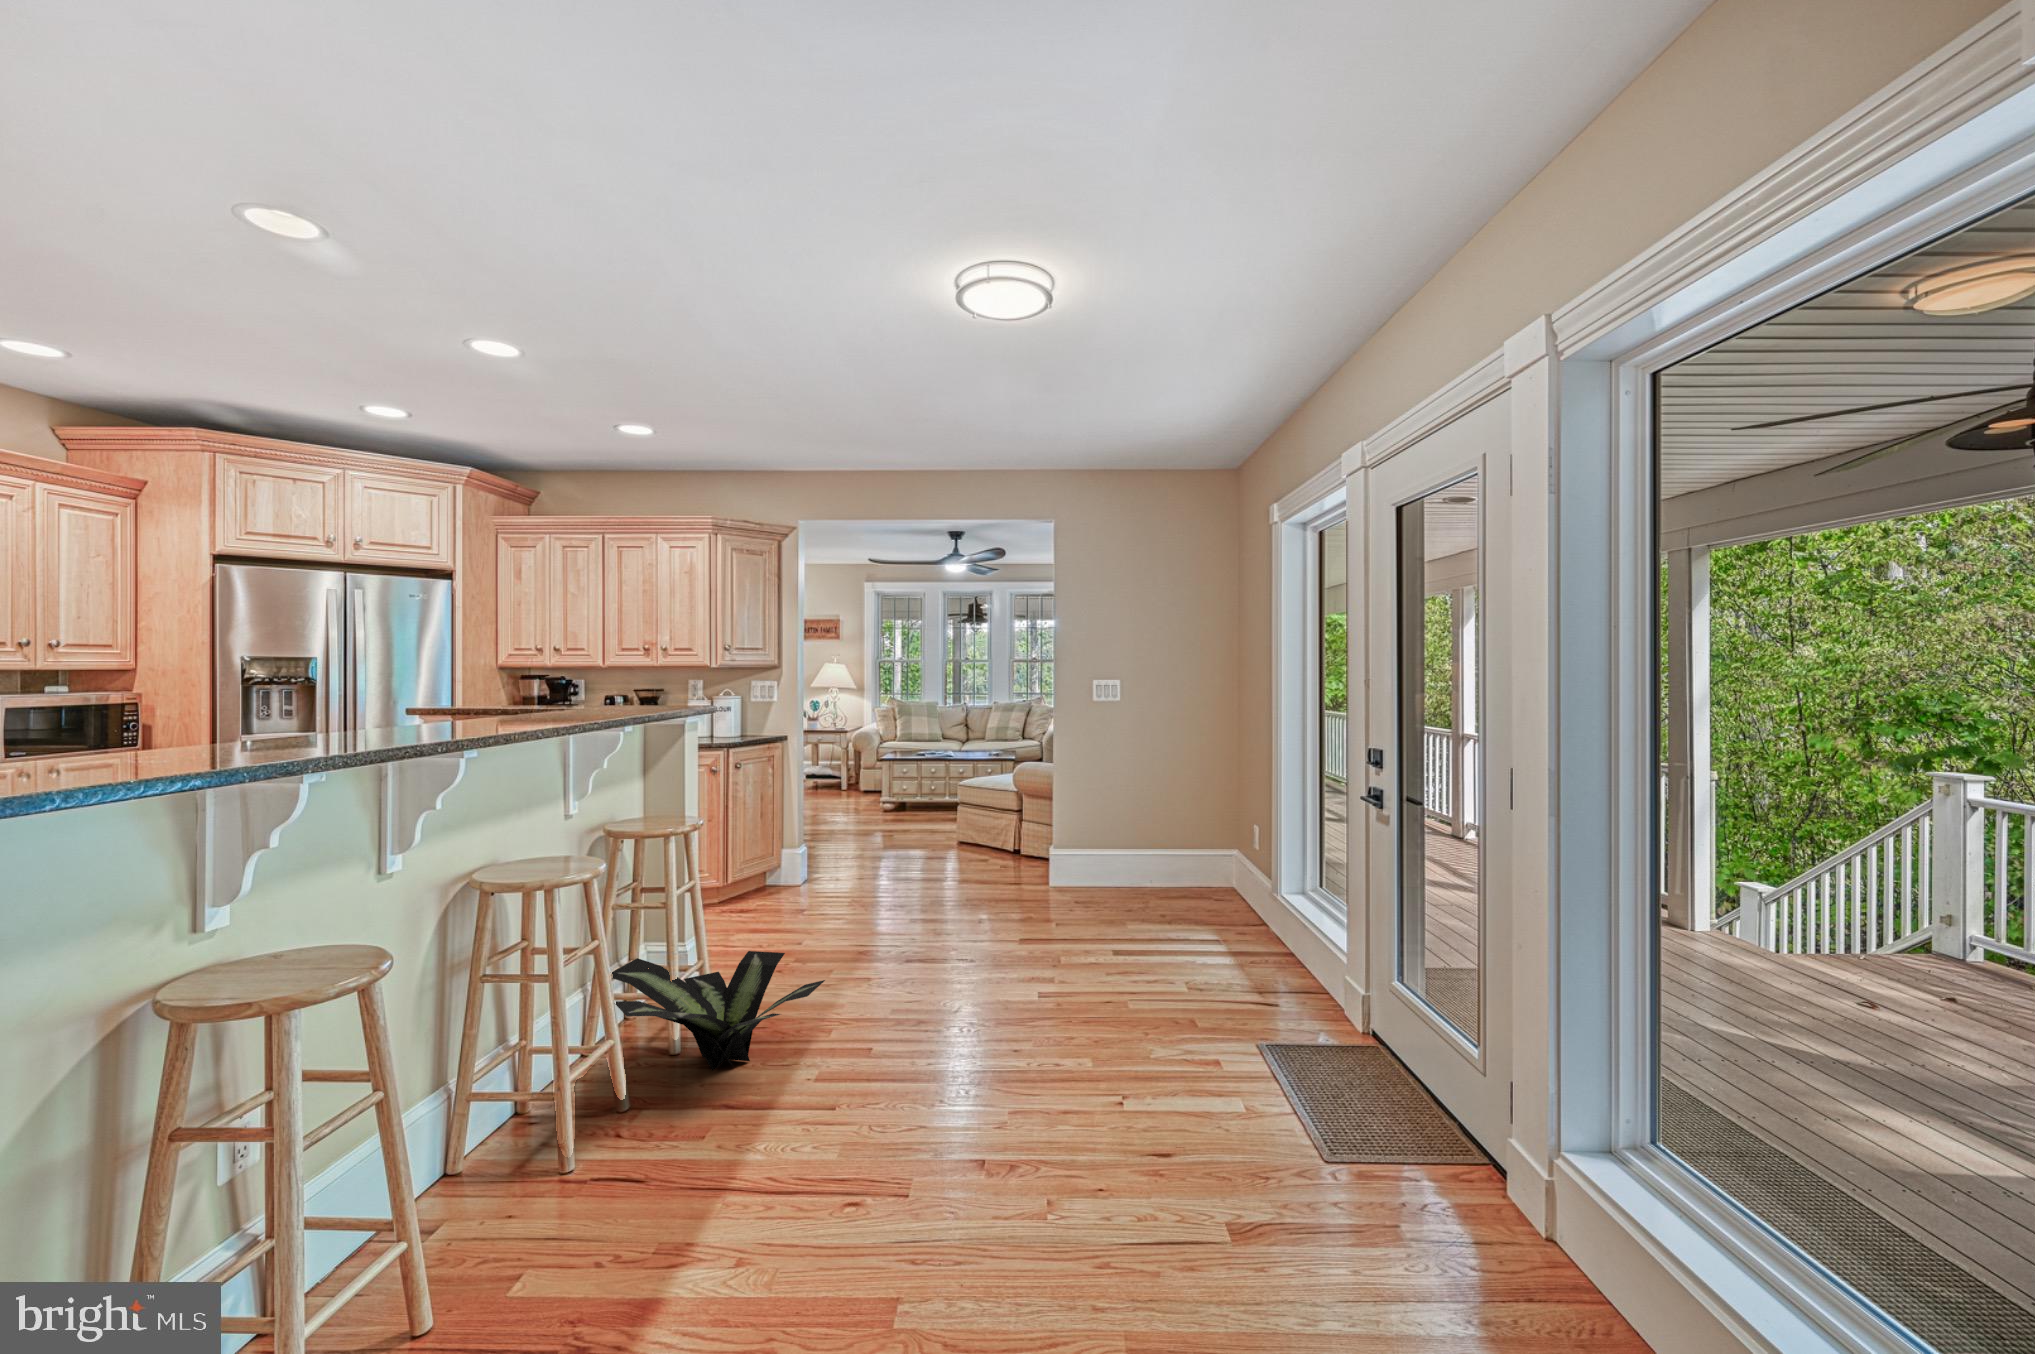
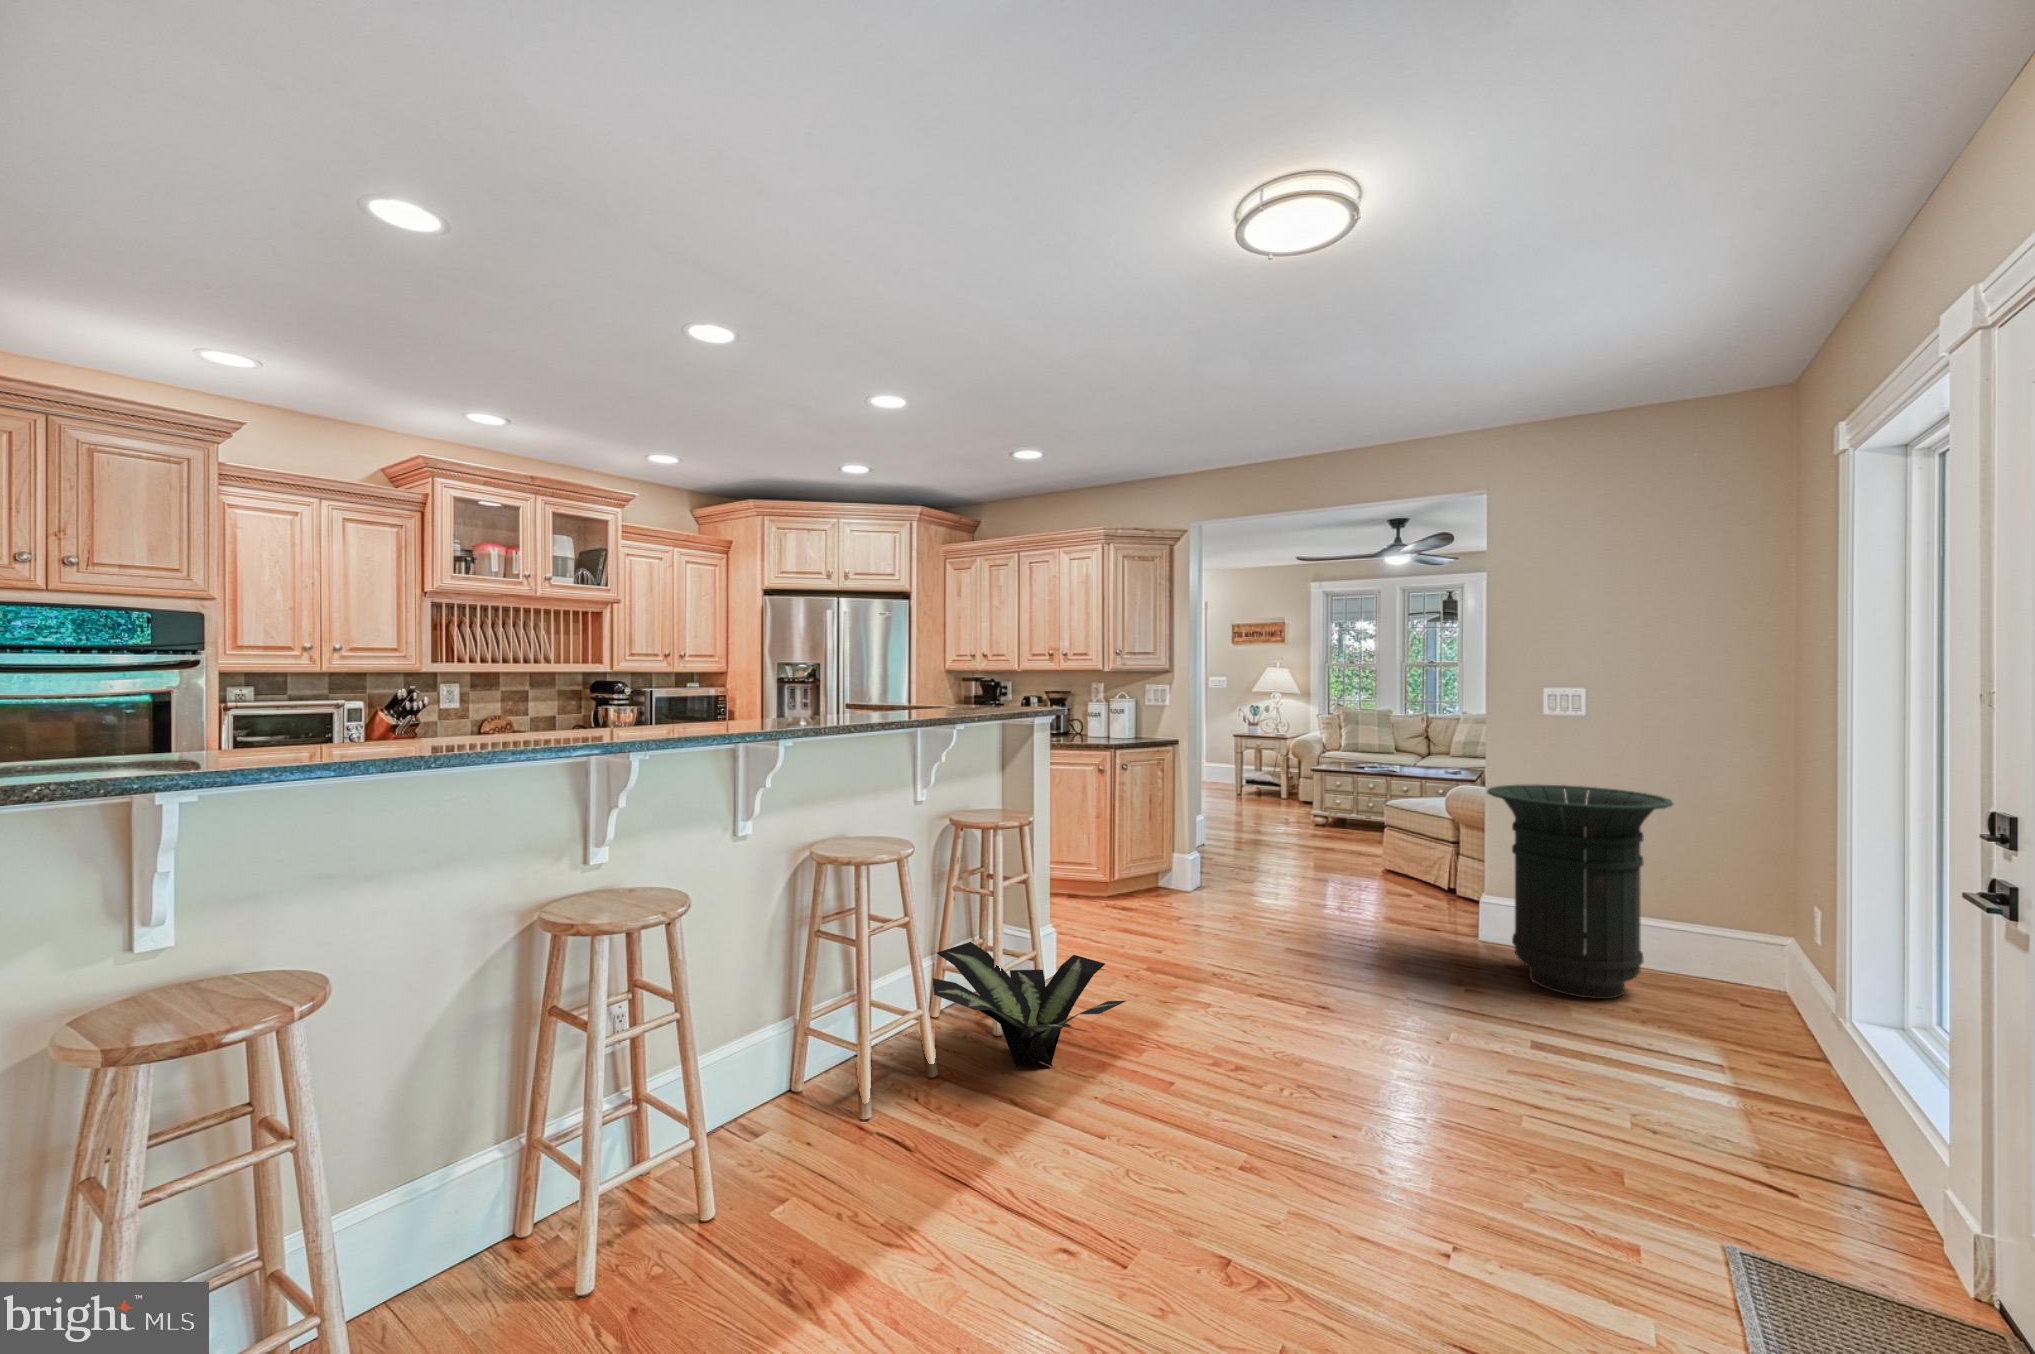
trash can: none [1059,754,1178,913] -> present [1487,784,1673,999]

